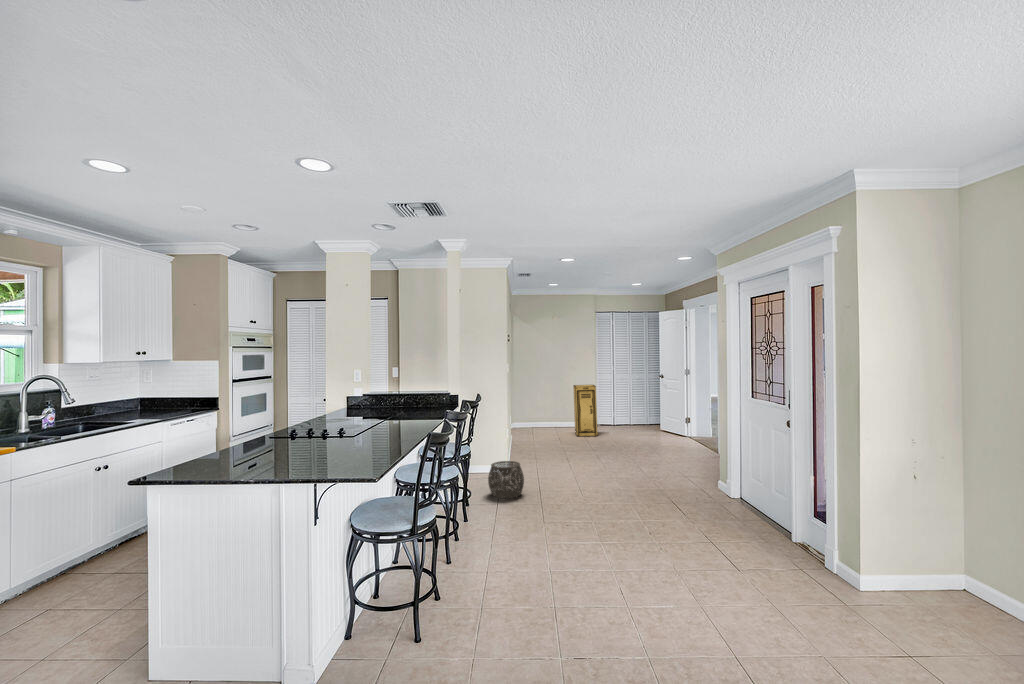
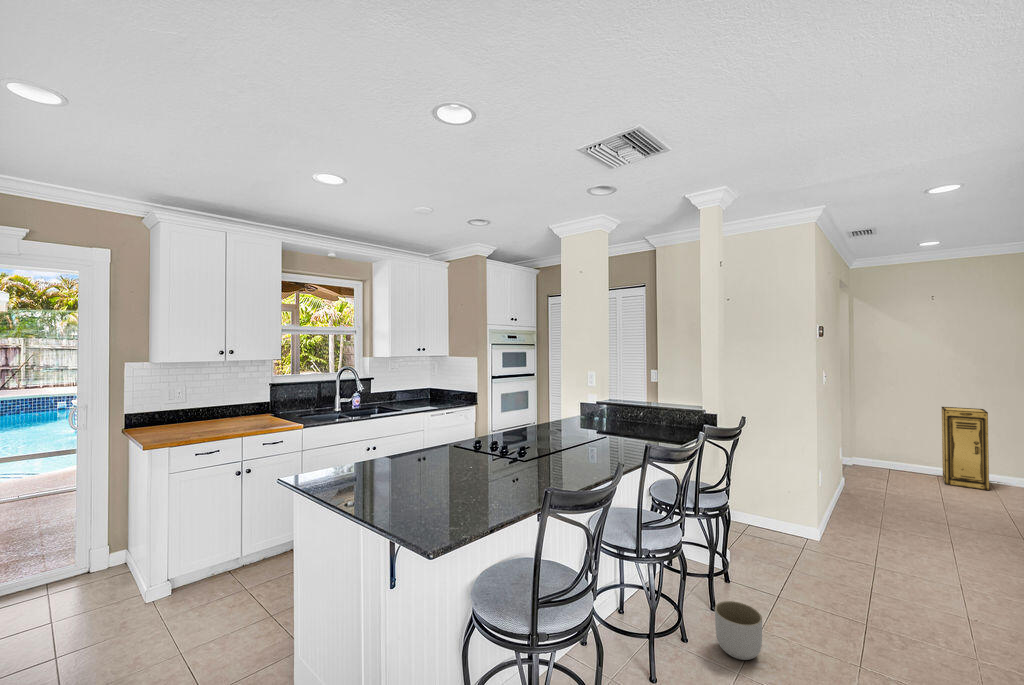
woven basket: present [488,461,524,499] -> none [761,515,822,577]
planter: none [477,510,505,543] -> present [715,601,762,660]

